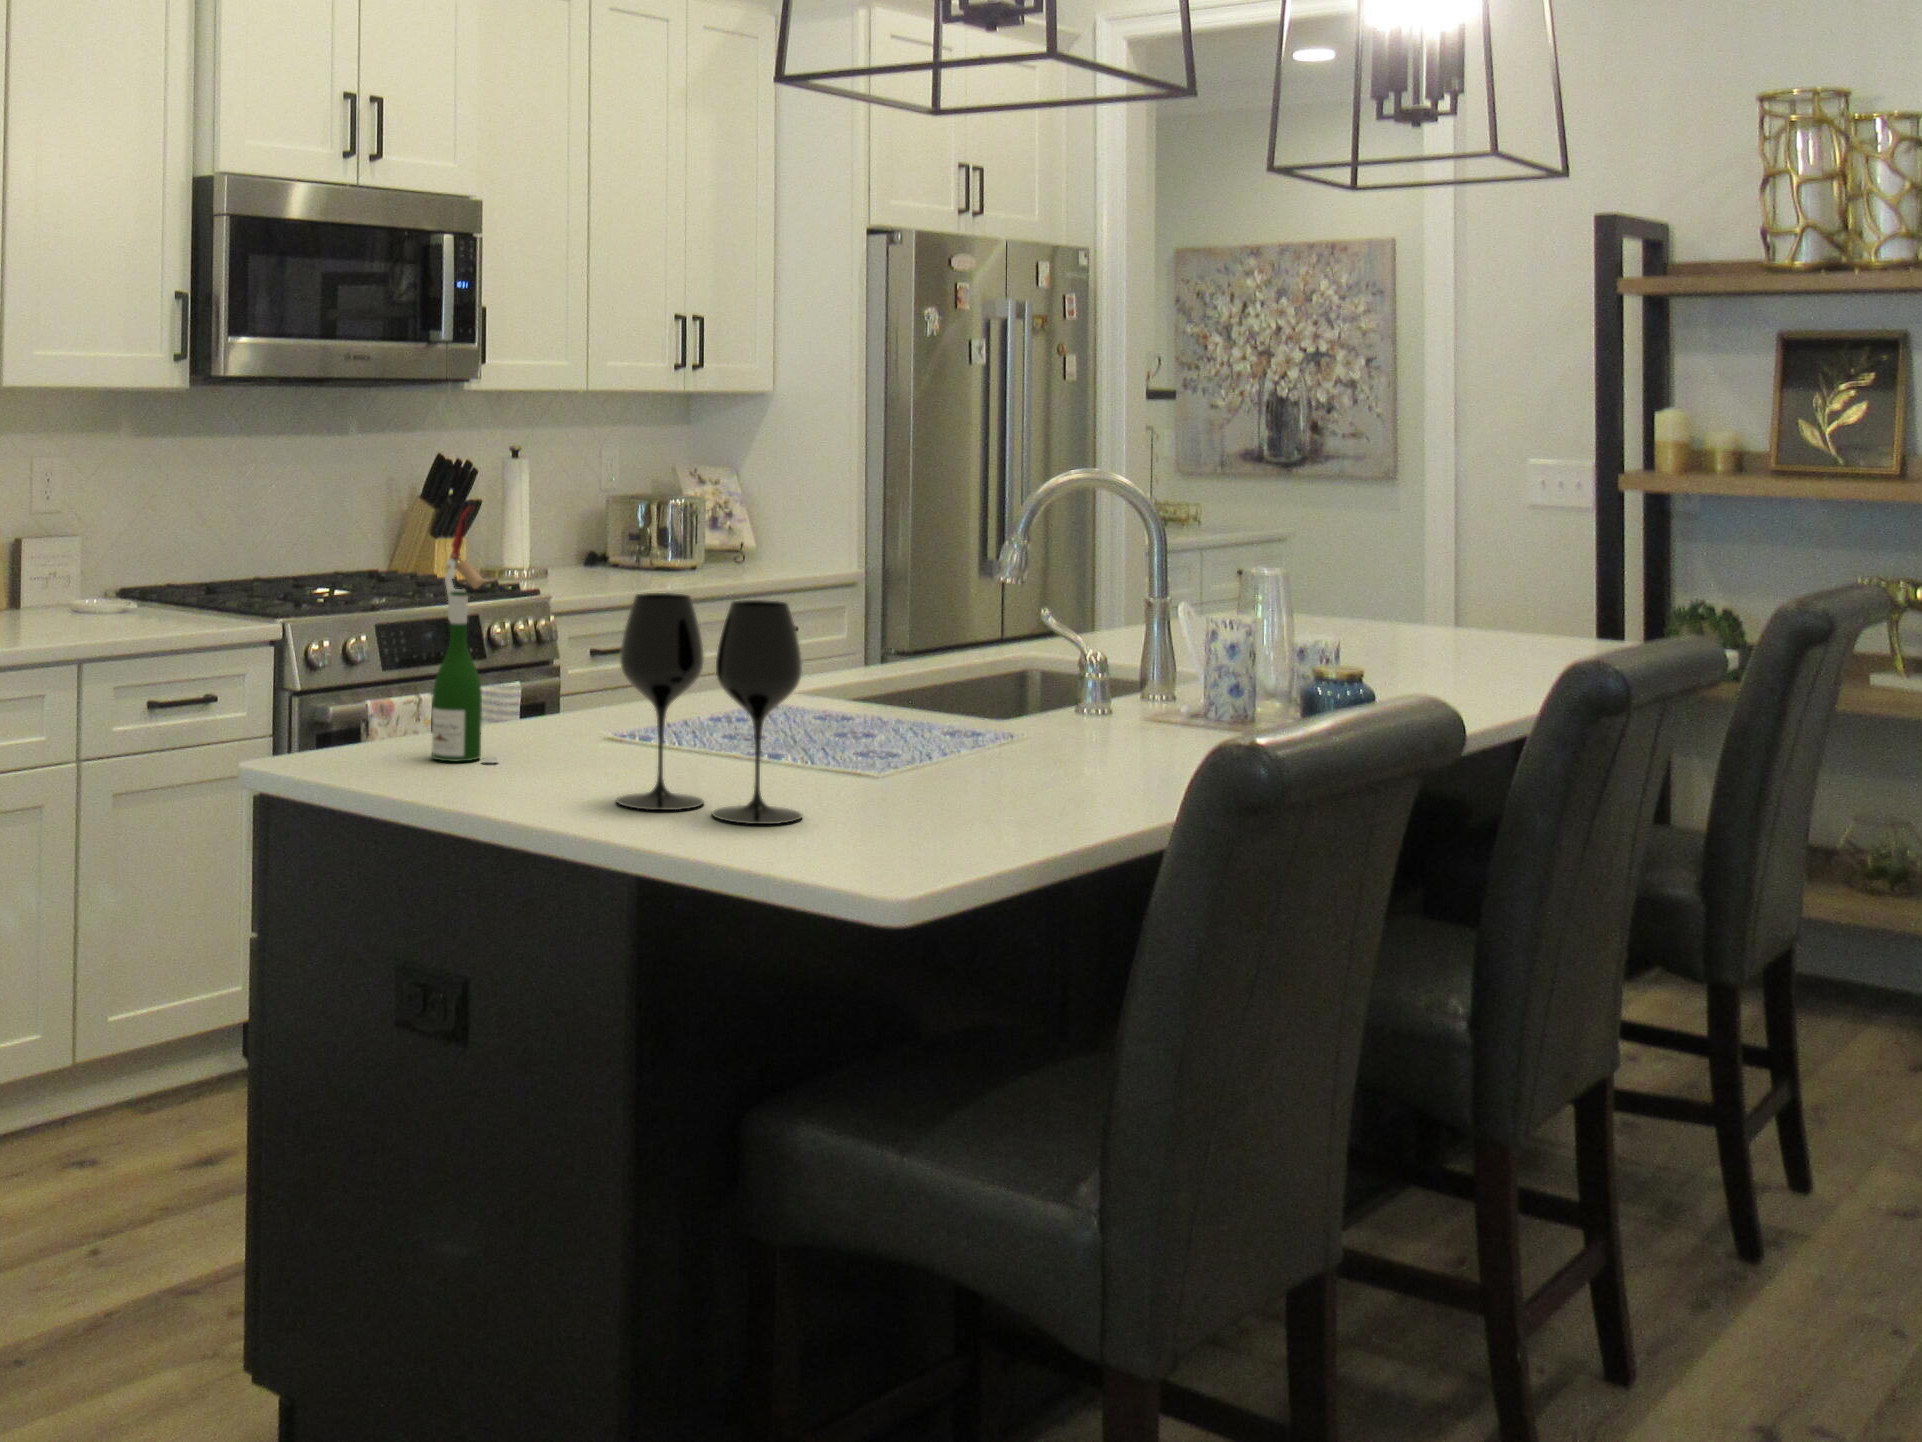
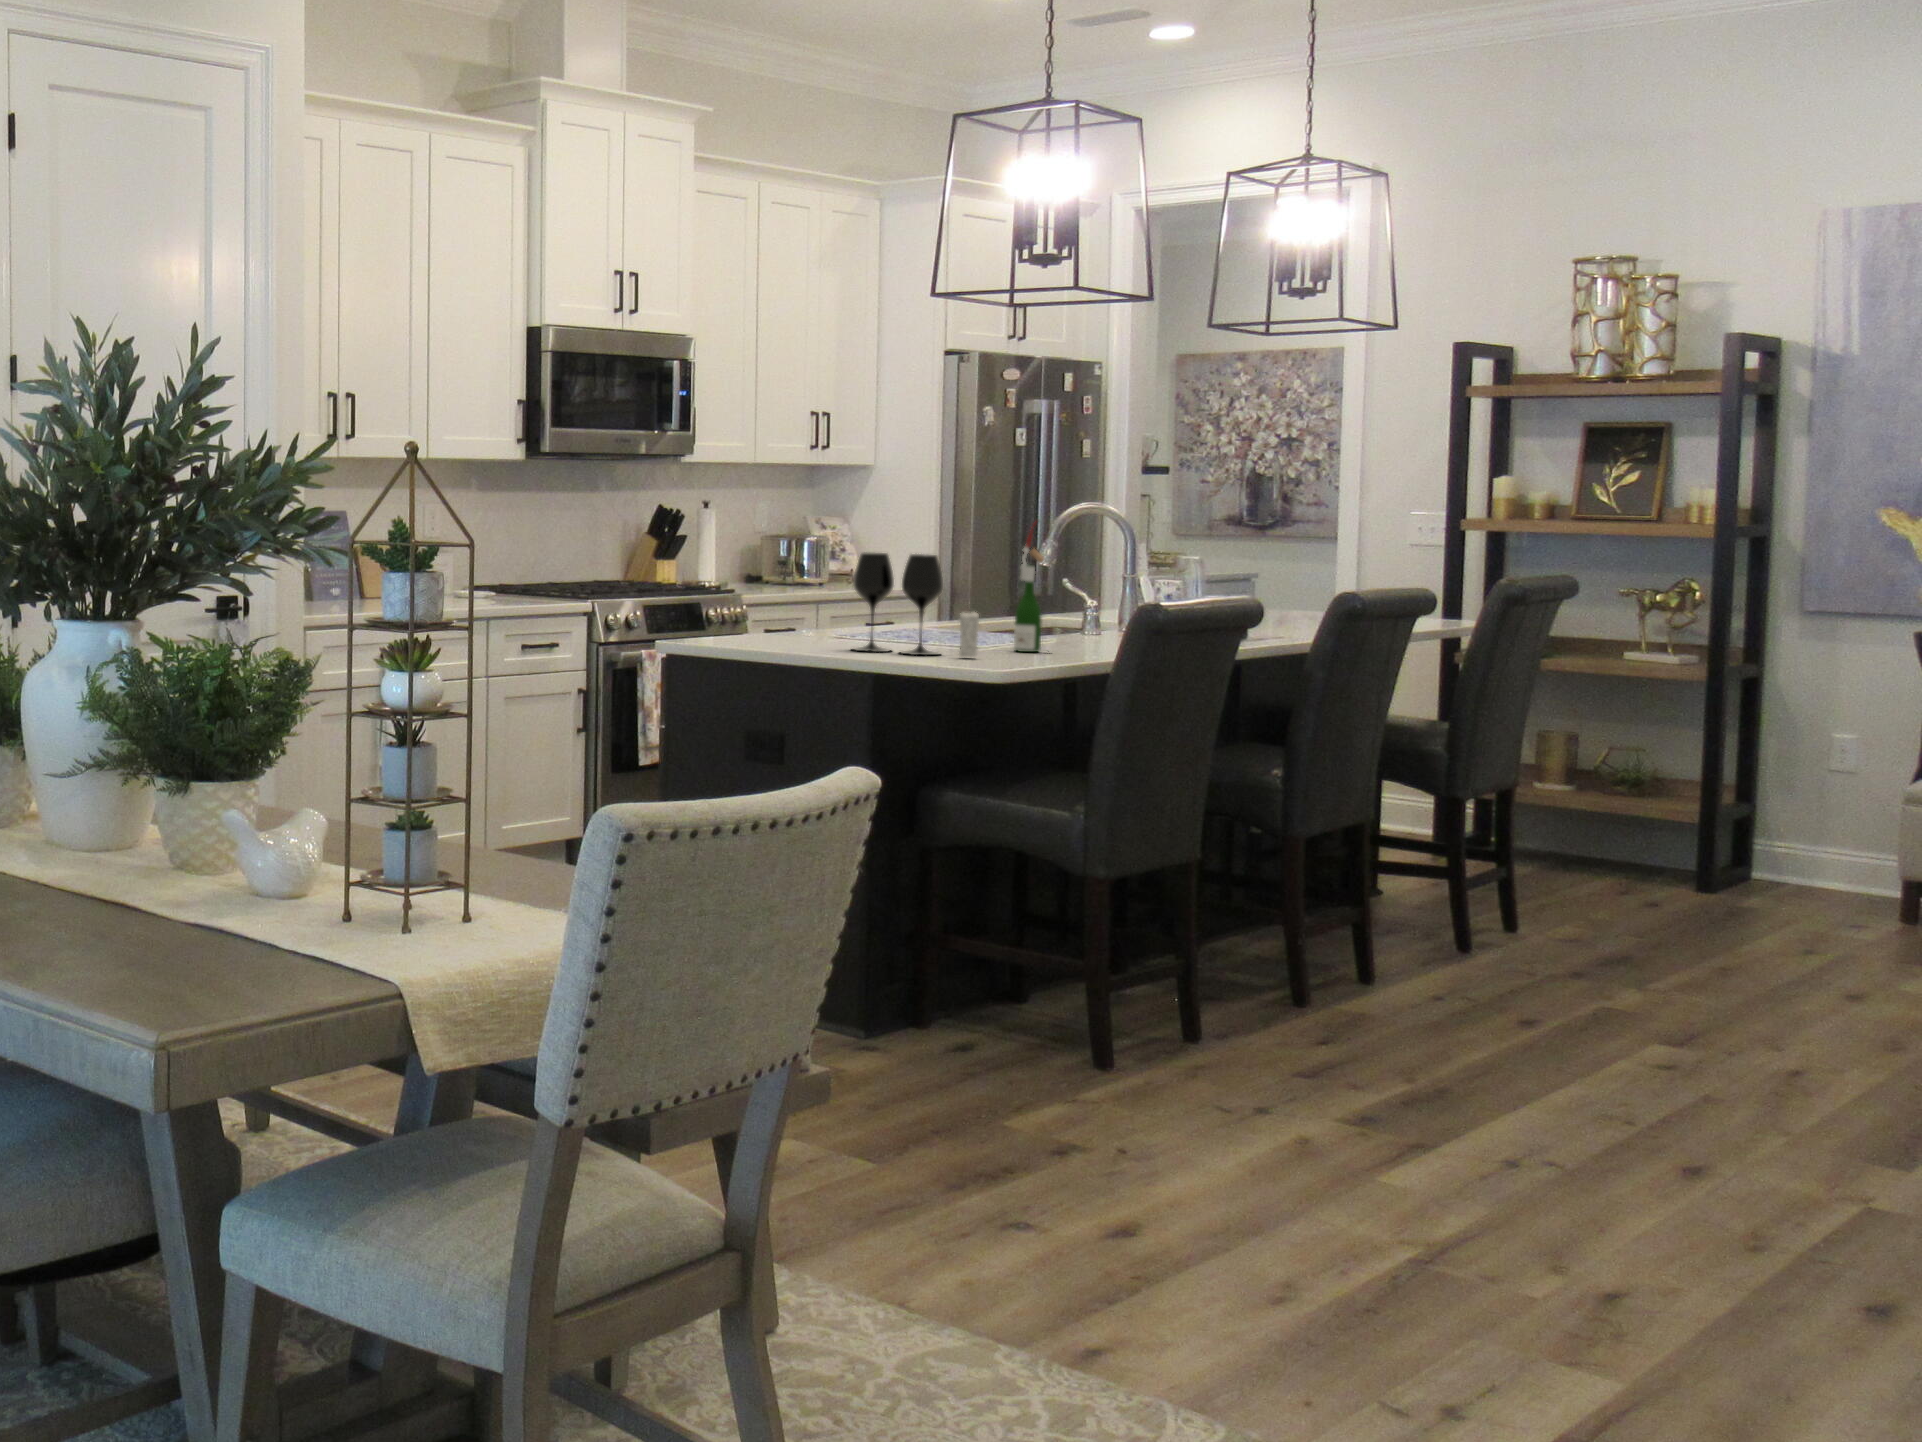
wine bottle: present [432,506,499,763] -> present [1014,522,1044,652]
candle: none [833,711,876,833] -> present [959,612,979,657]

